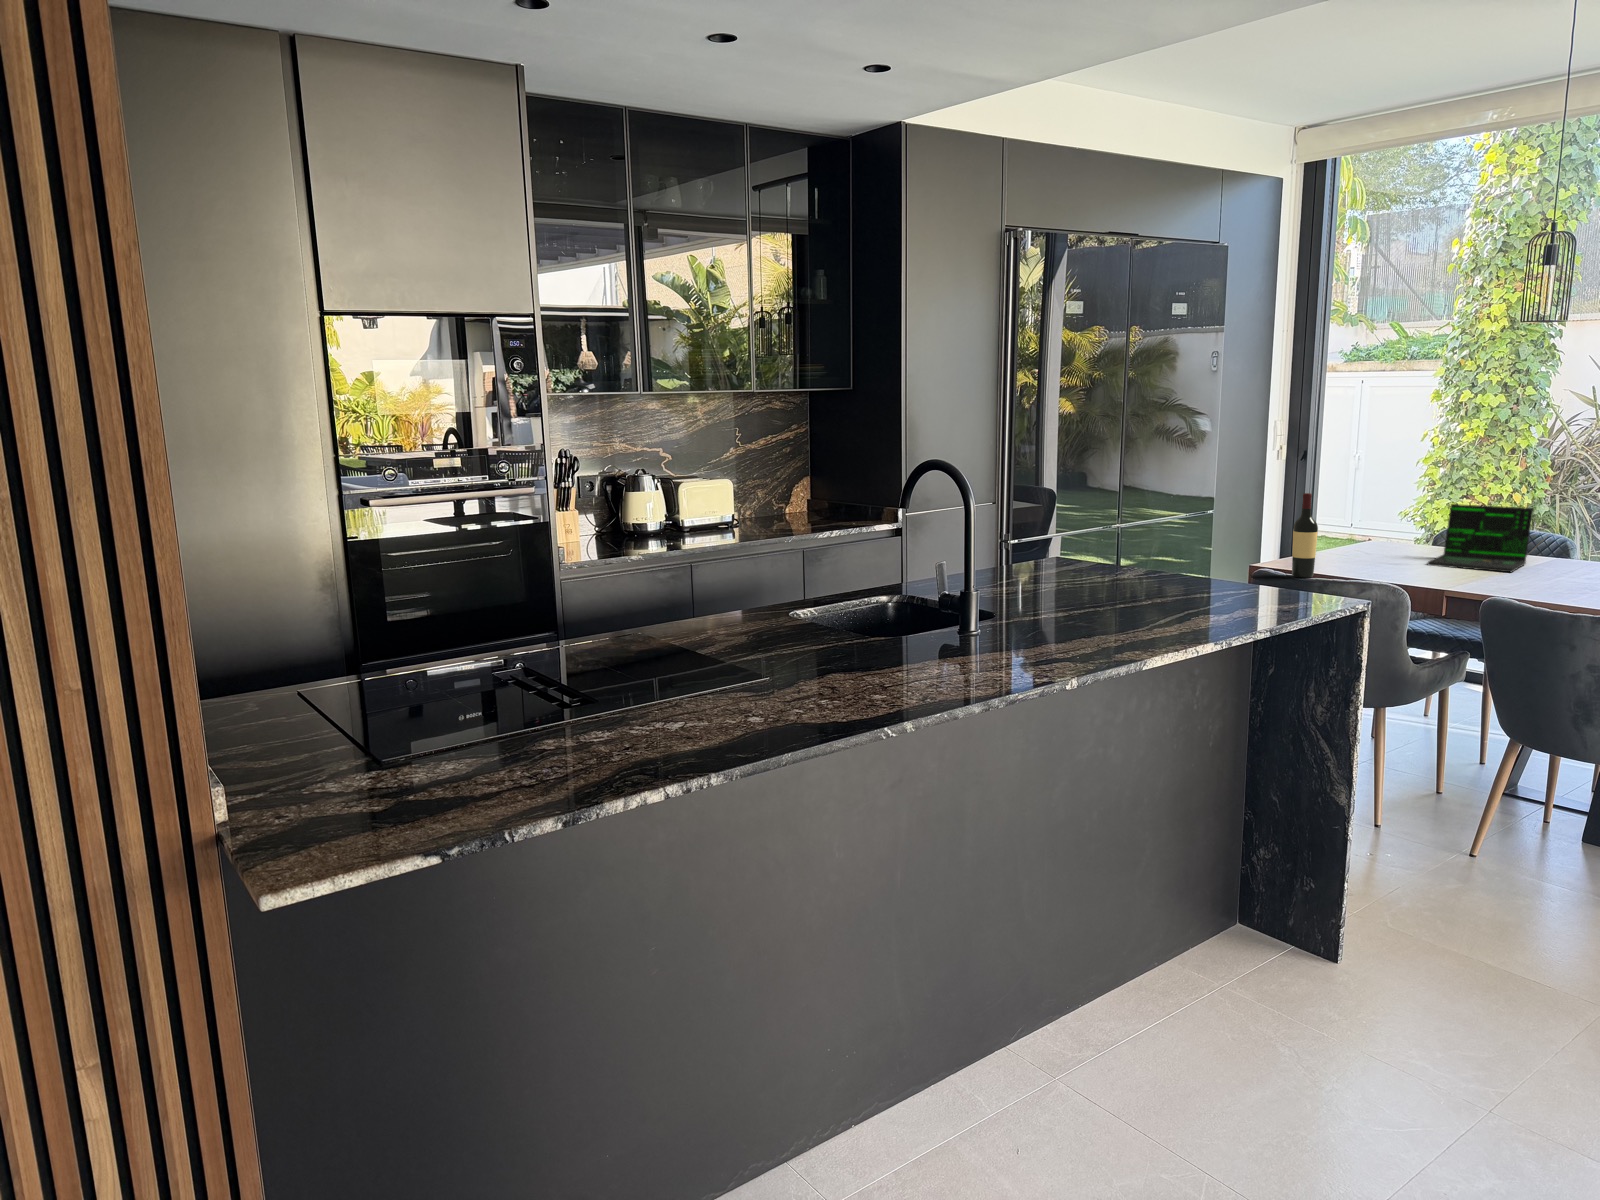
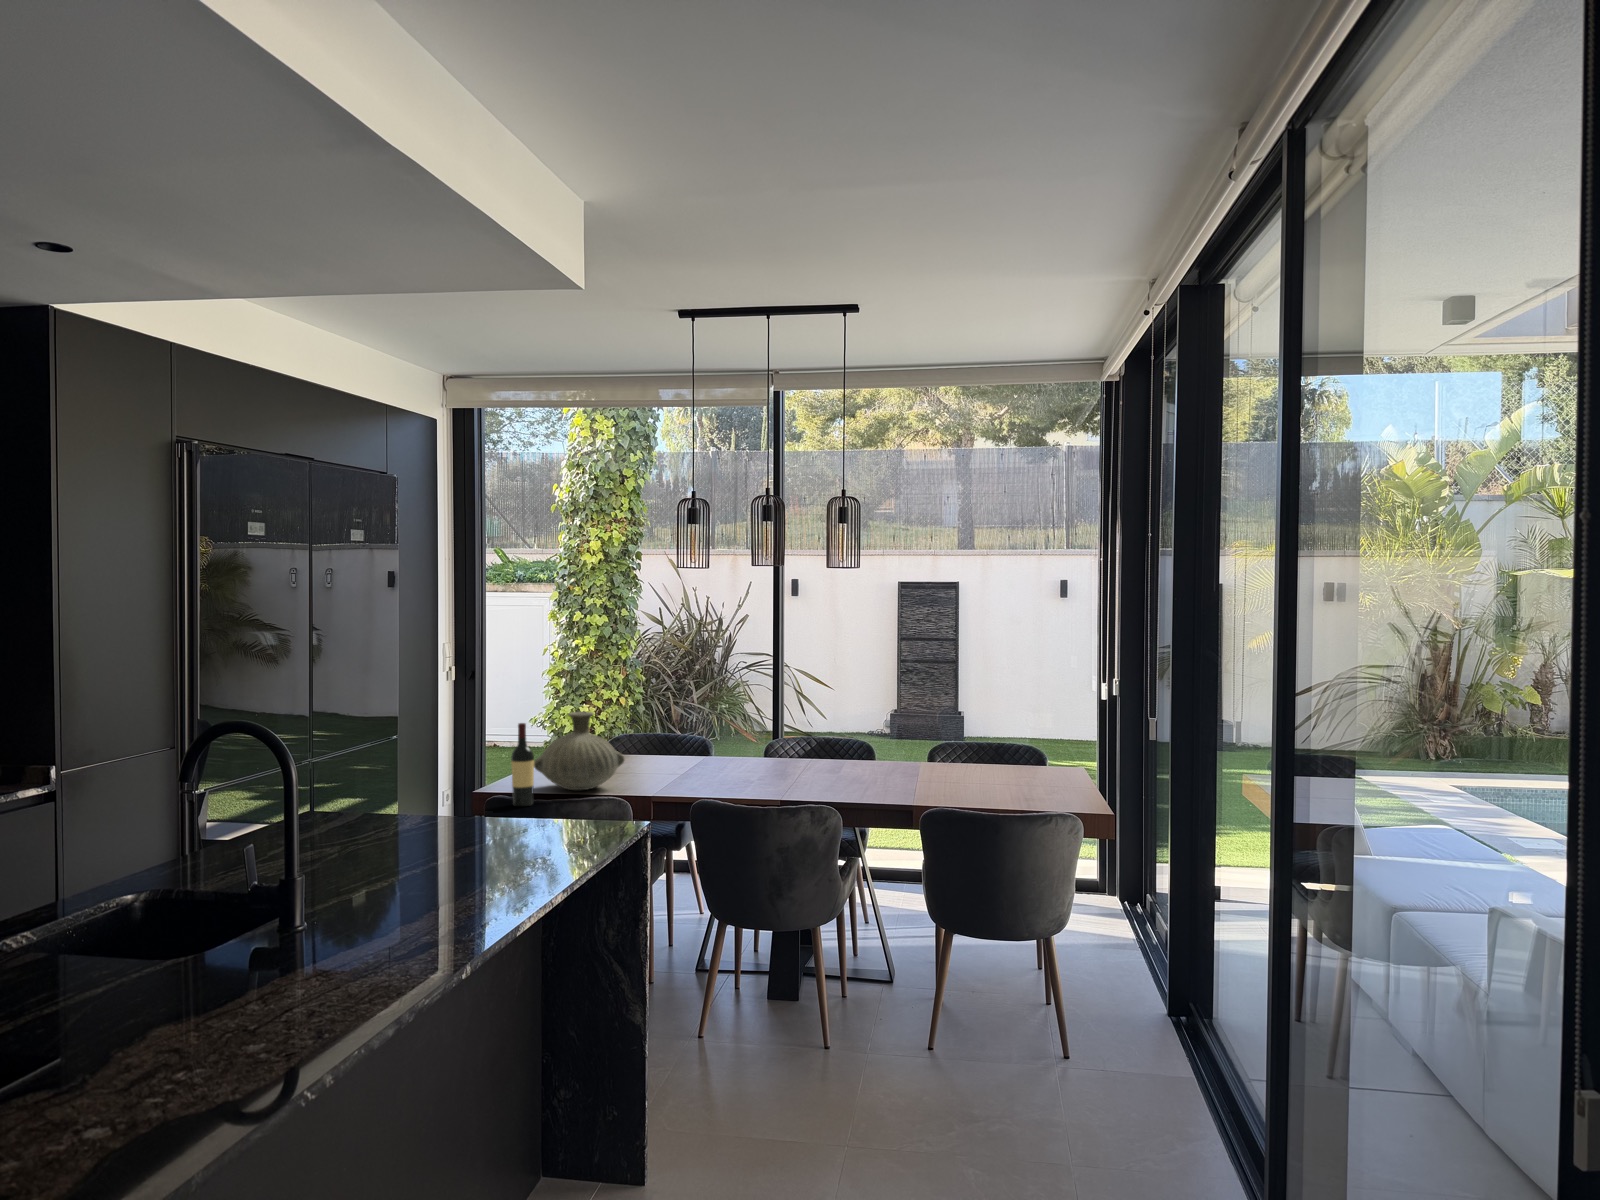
vase: none [1328,489,1437,573] -> present [534,712,624,790]
laptop: present [1428,504,1552,572] -> none [608,717,691,776]

